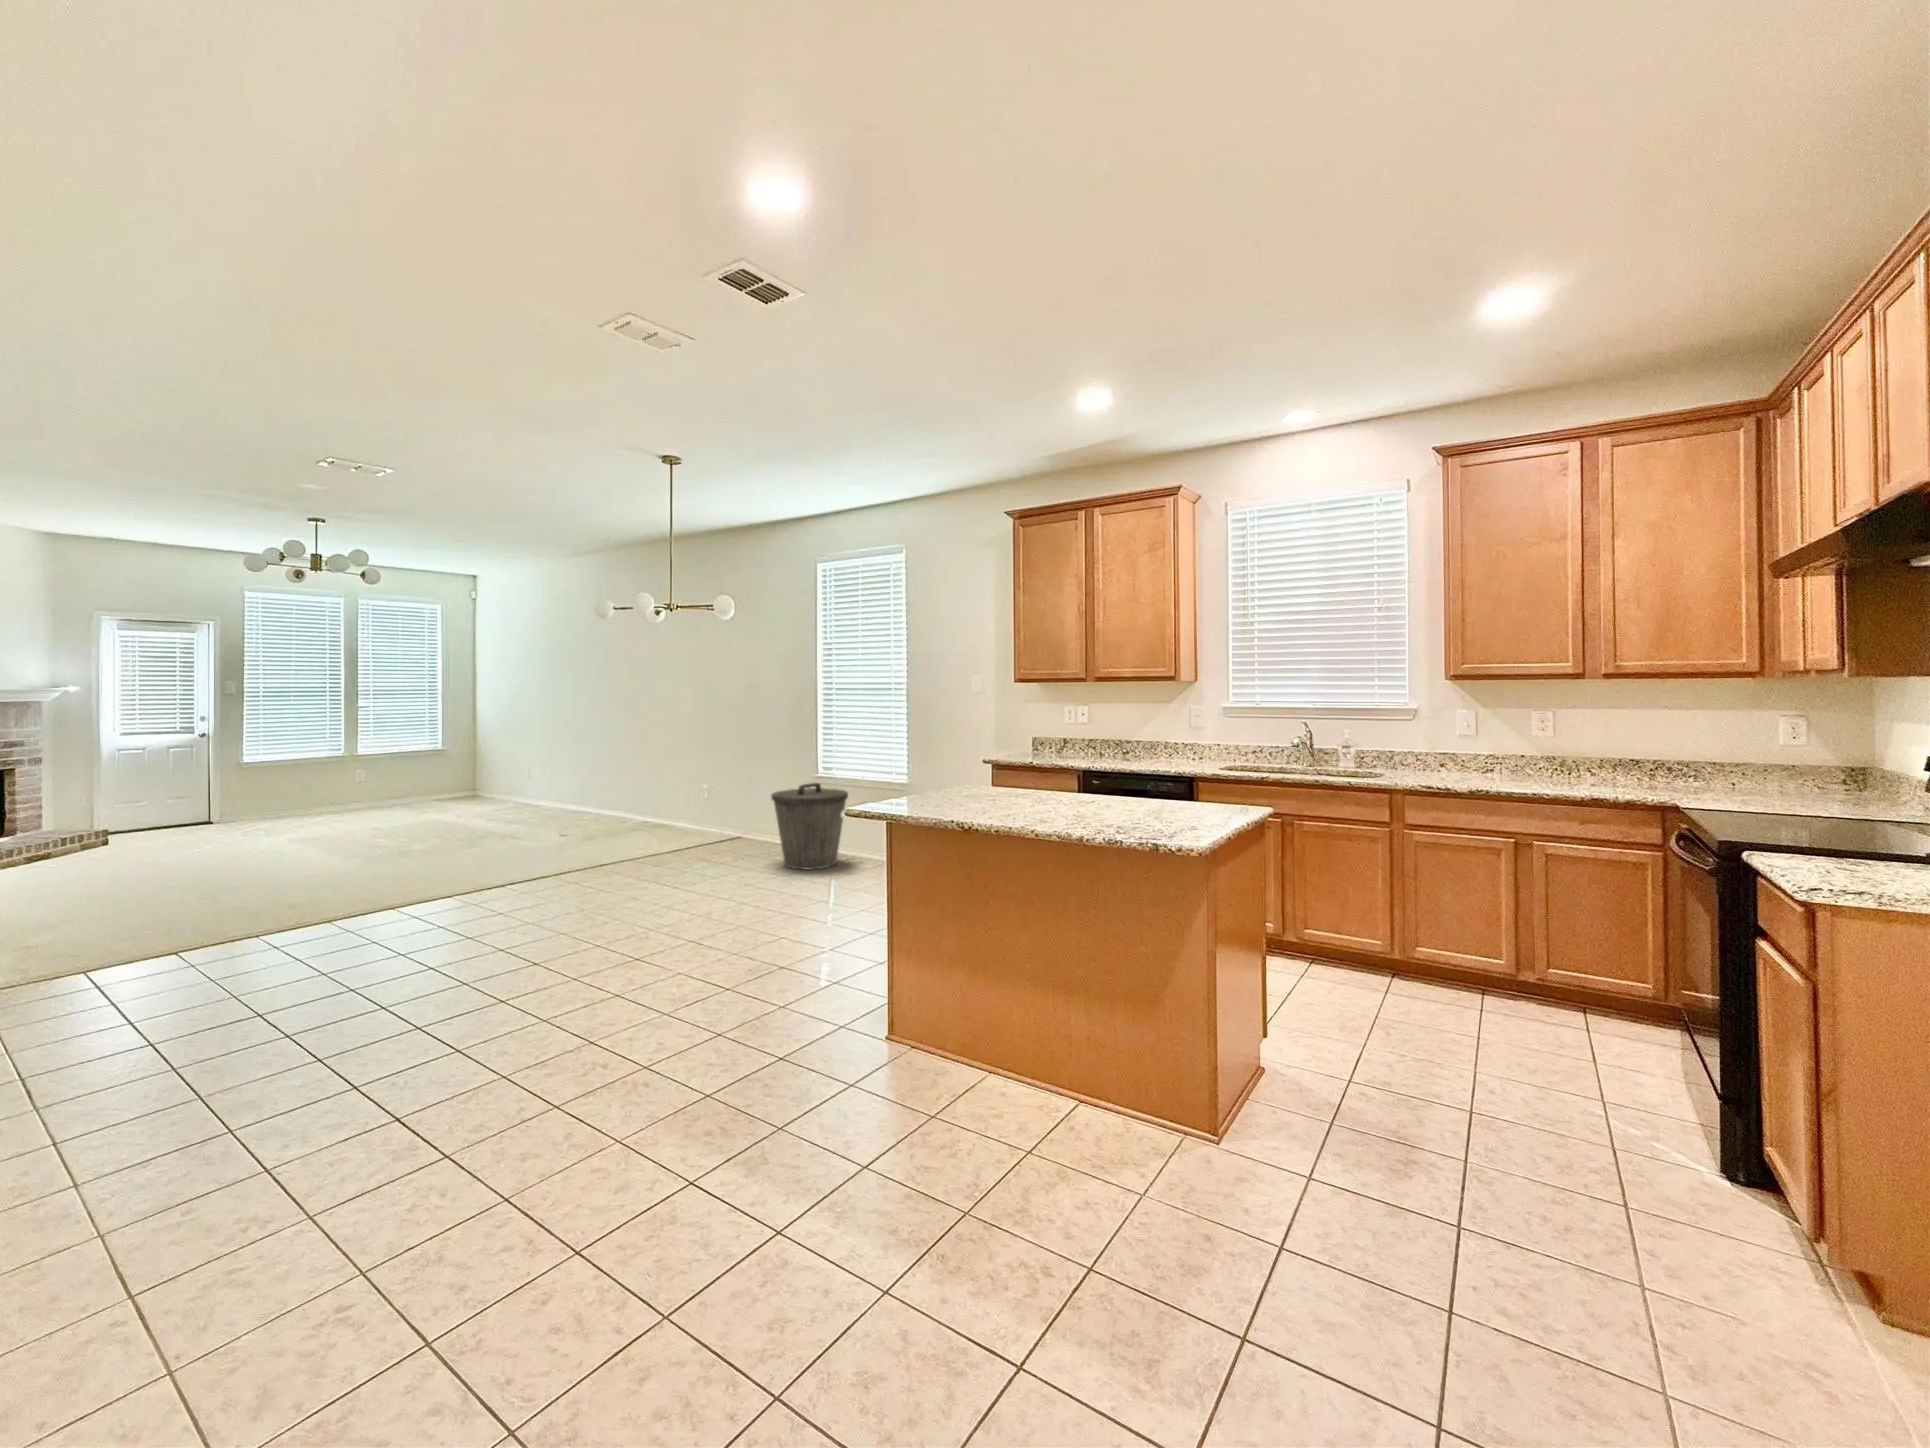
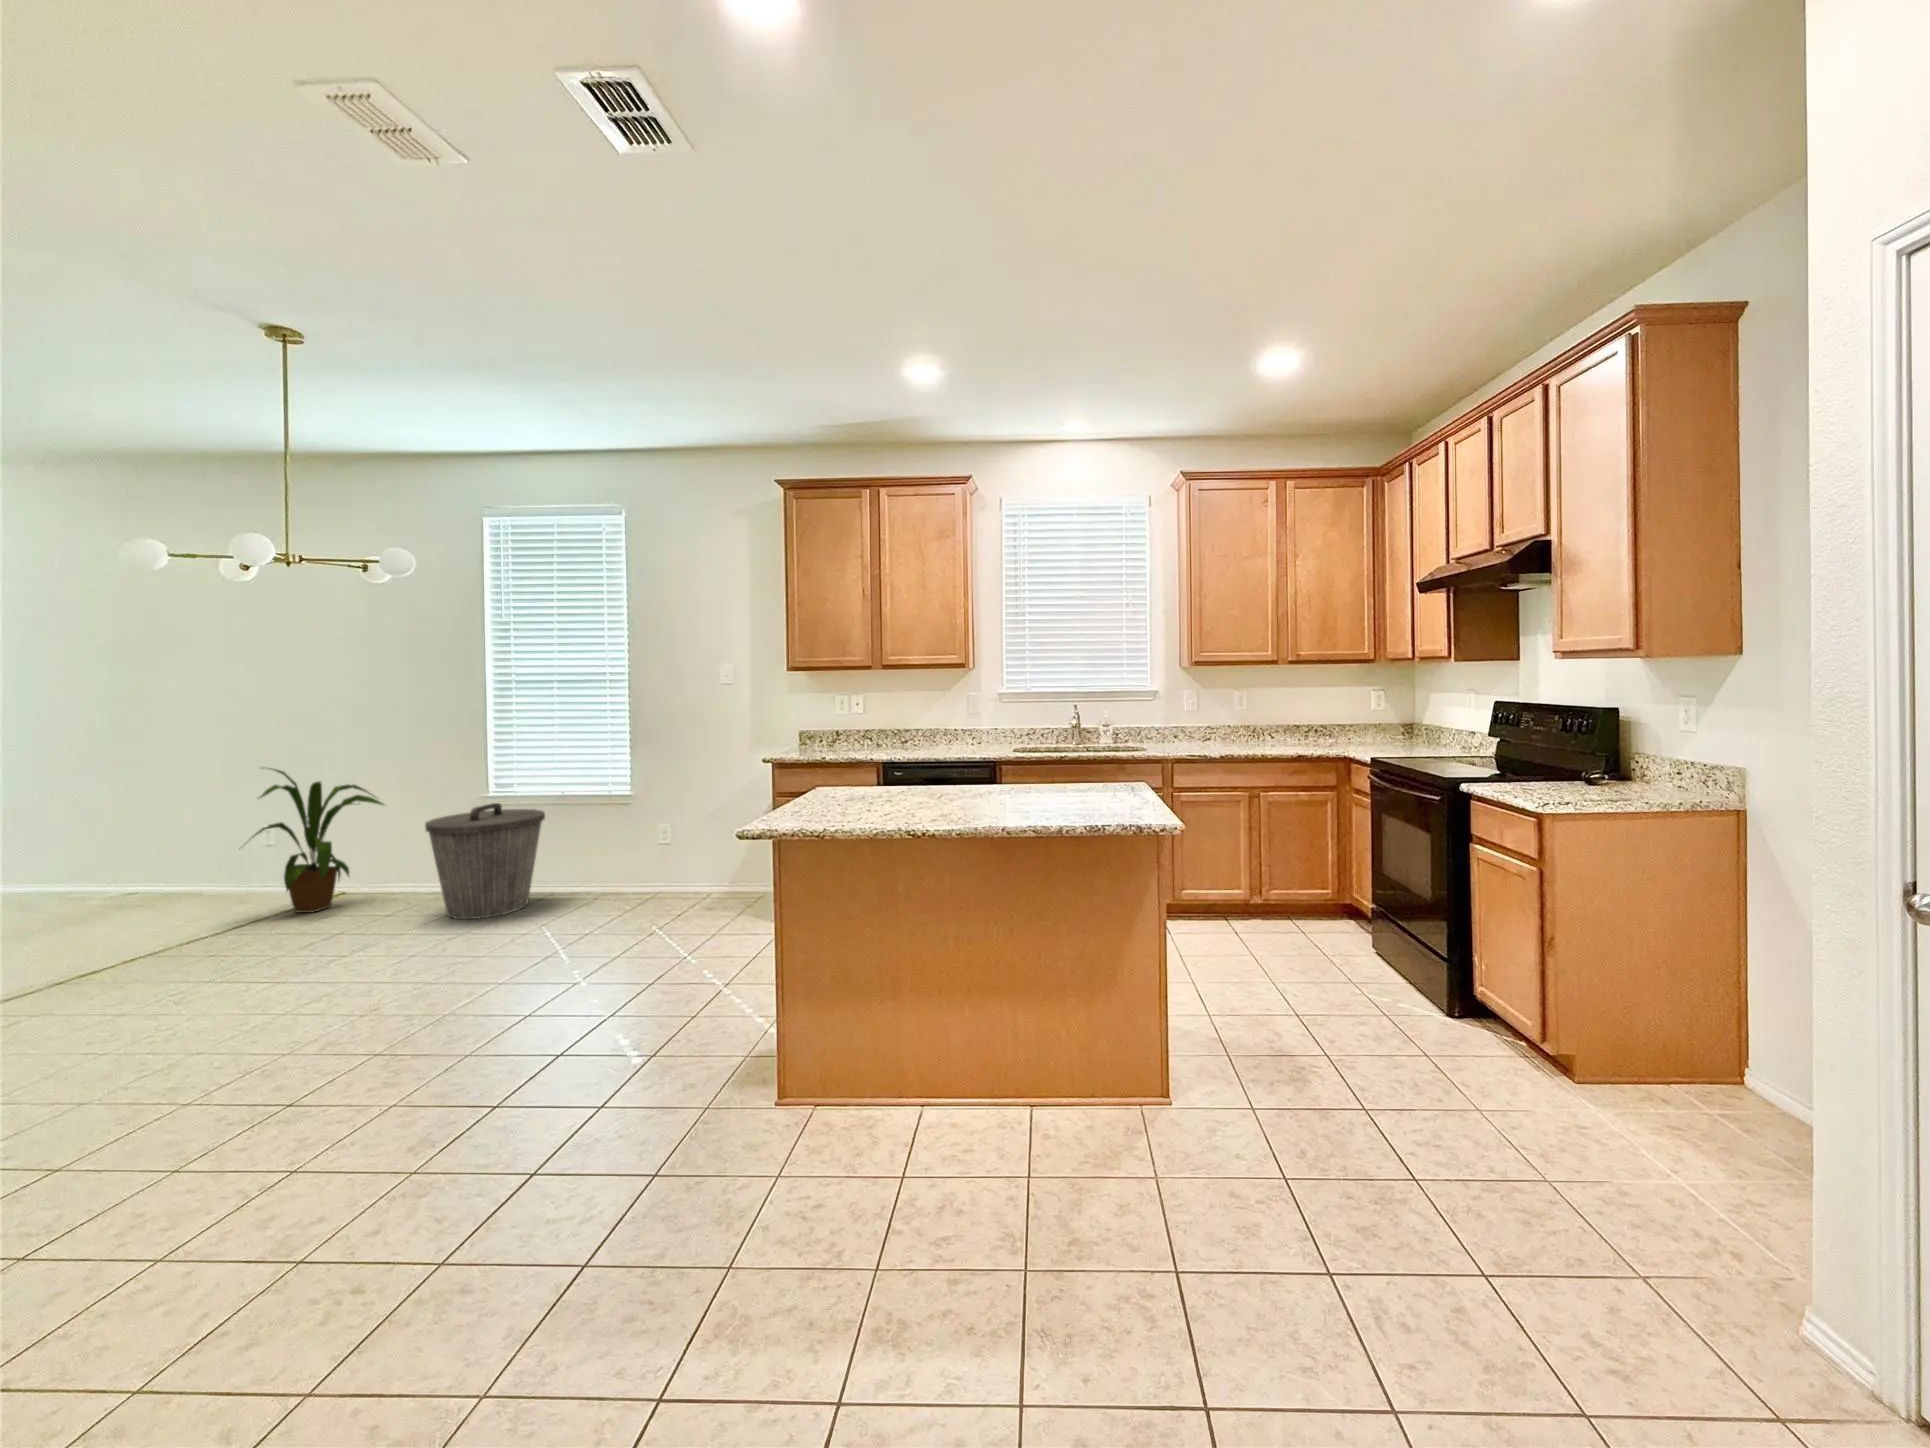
house plant: none [679,746,758,850] -> present [253,769,384,913]

